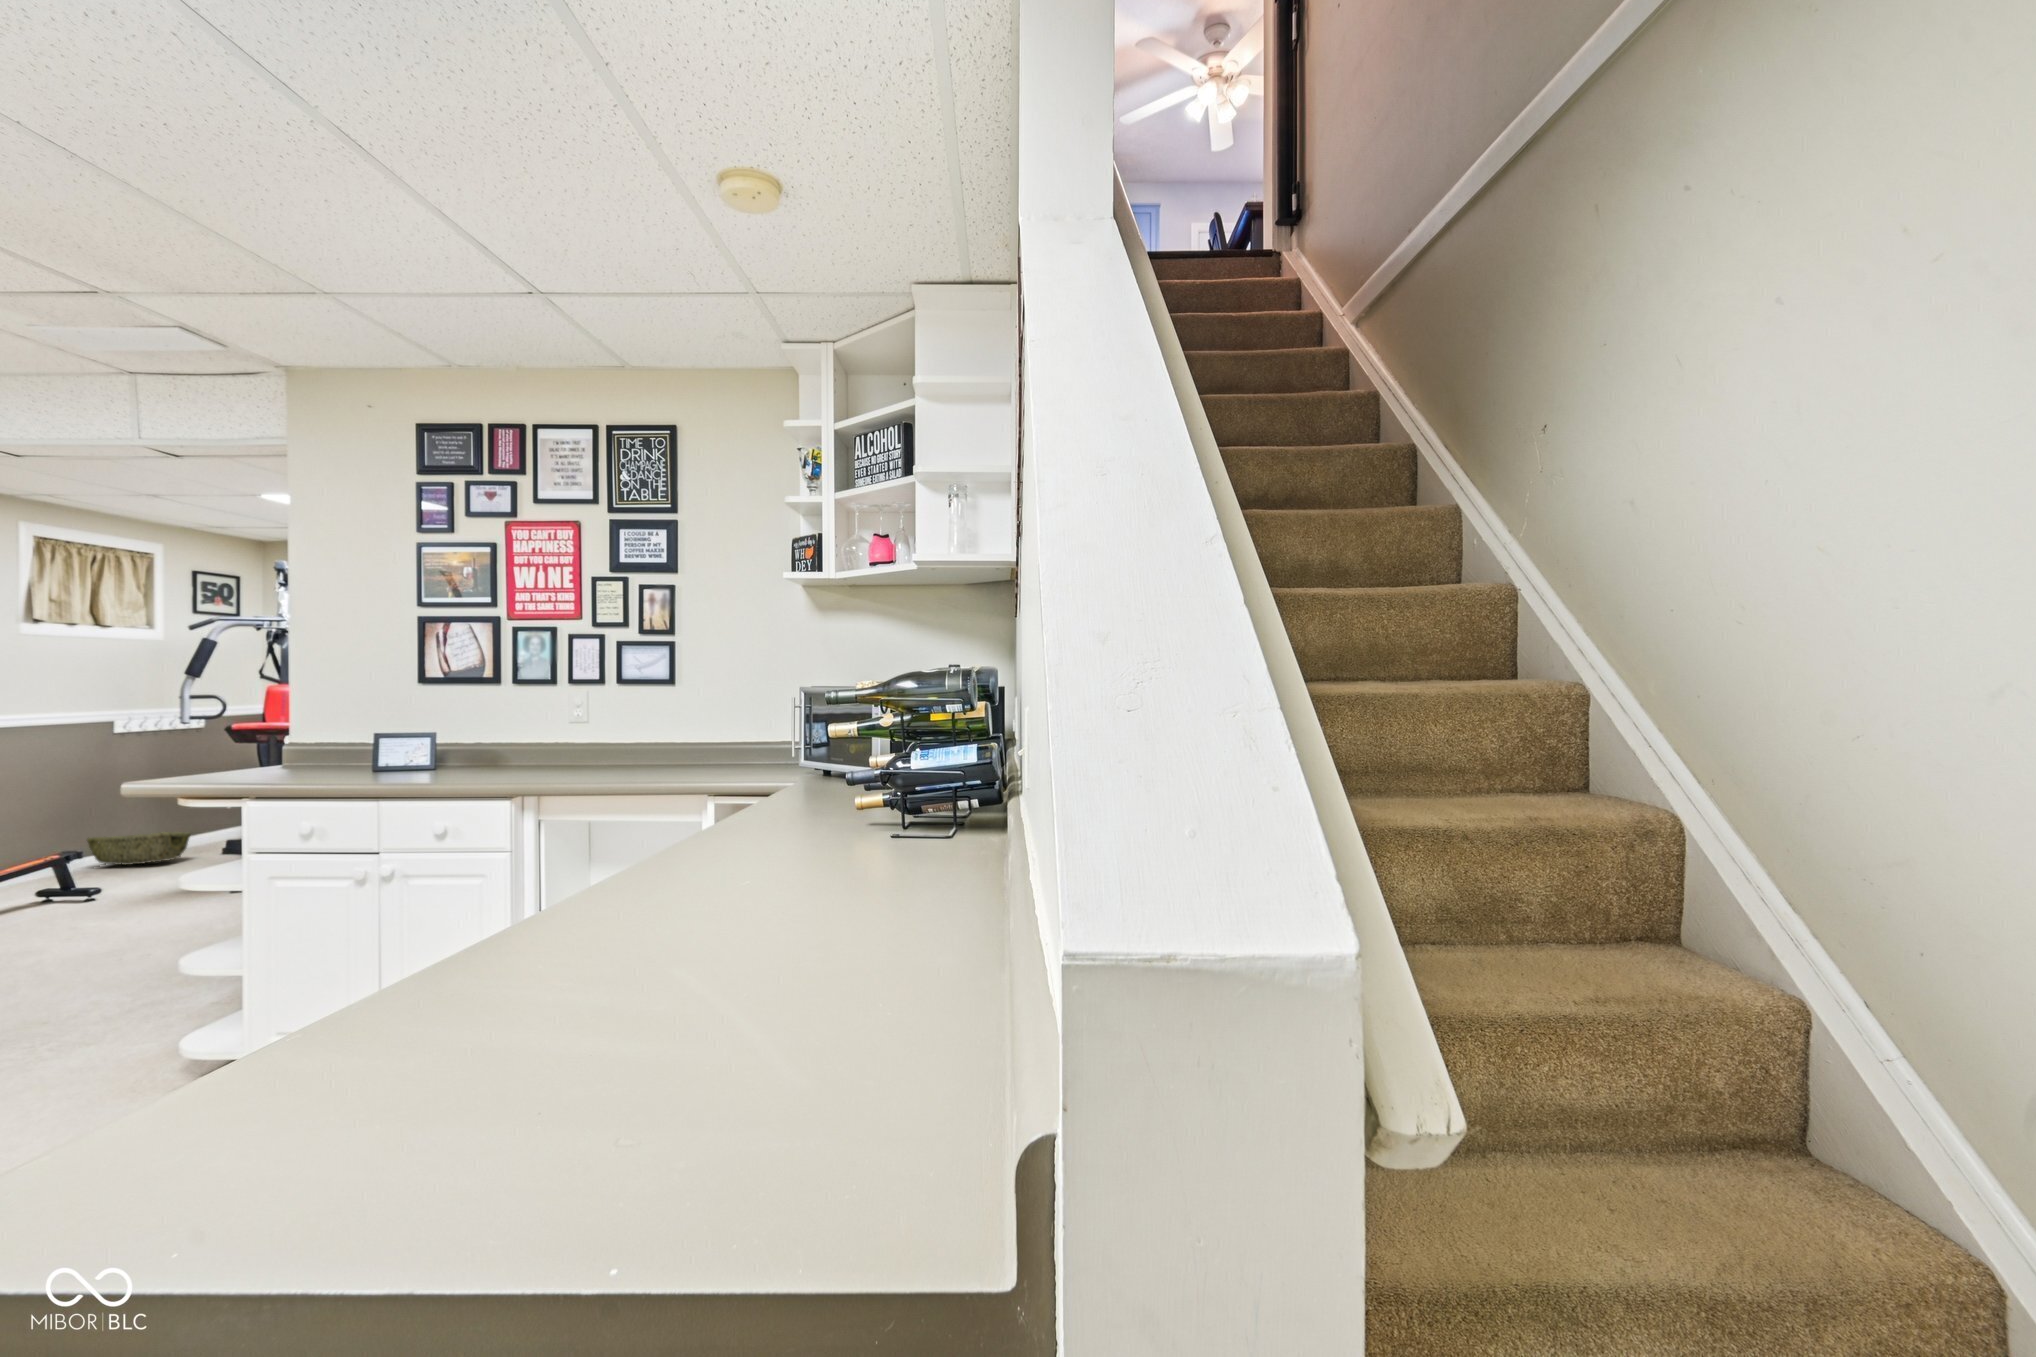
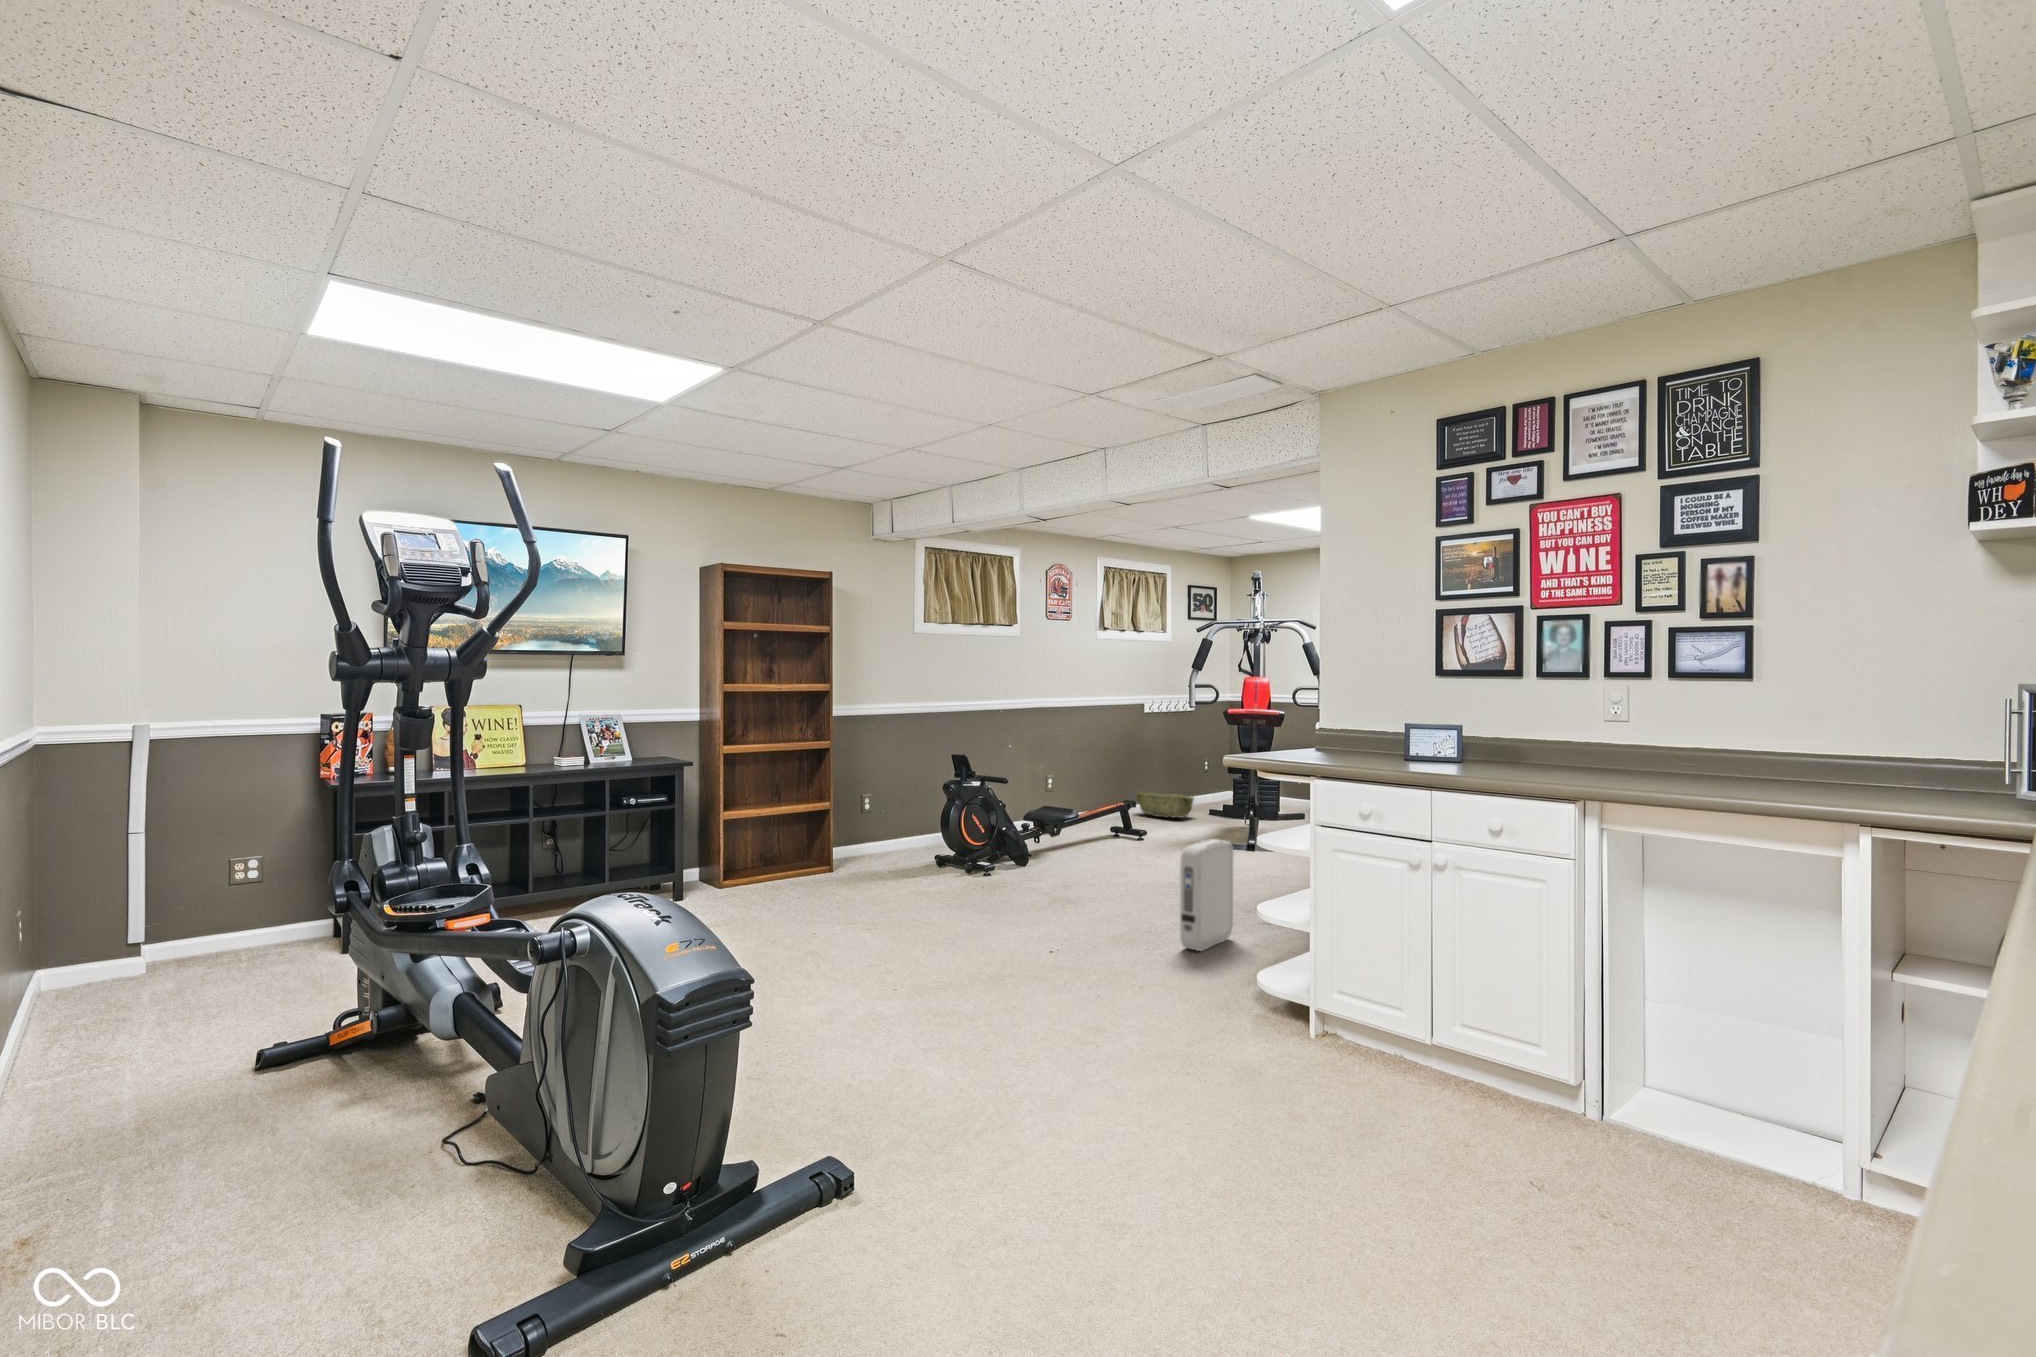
air purifier: none [53,892,165,1045] -> present [1180,839,1234,951]

